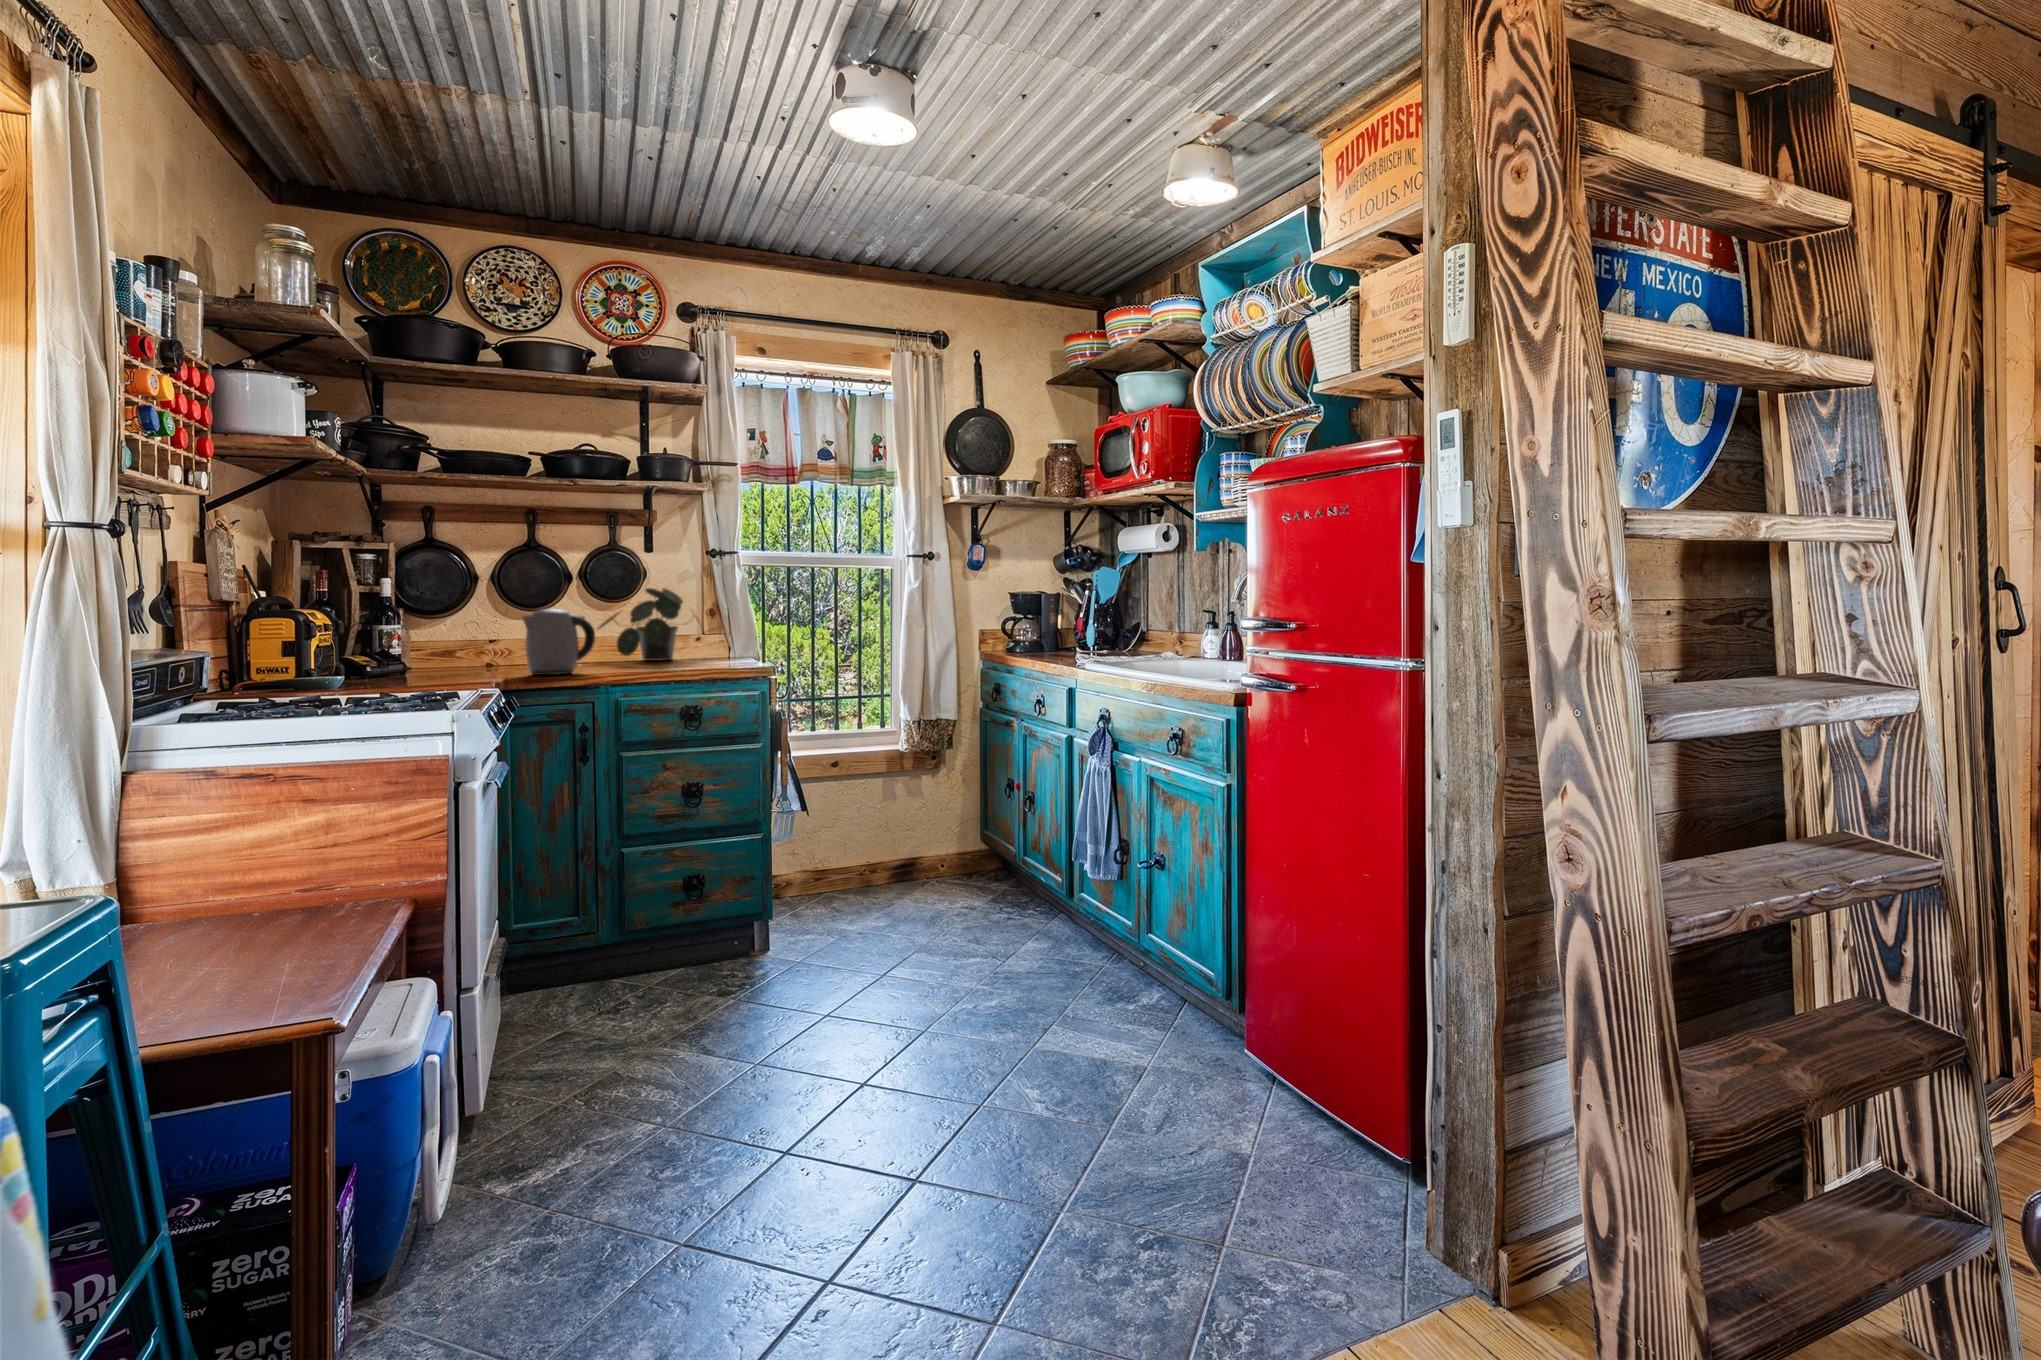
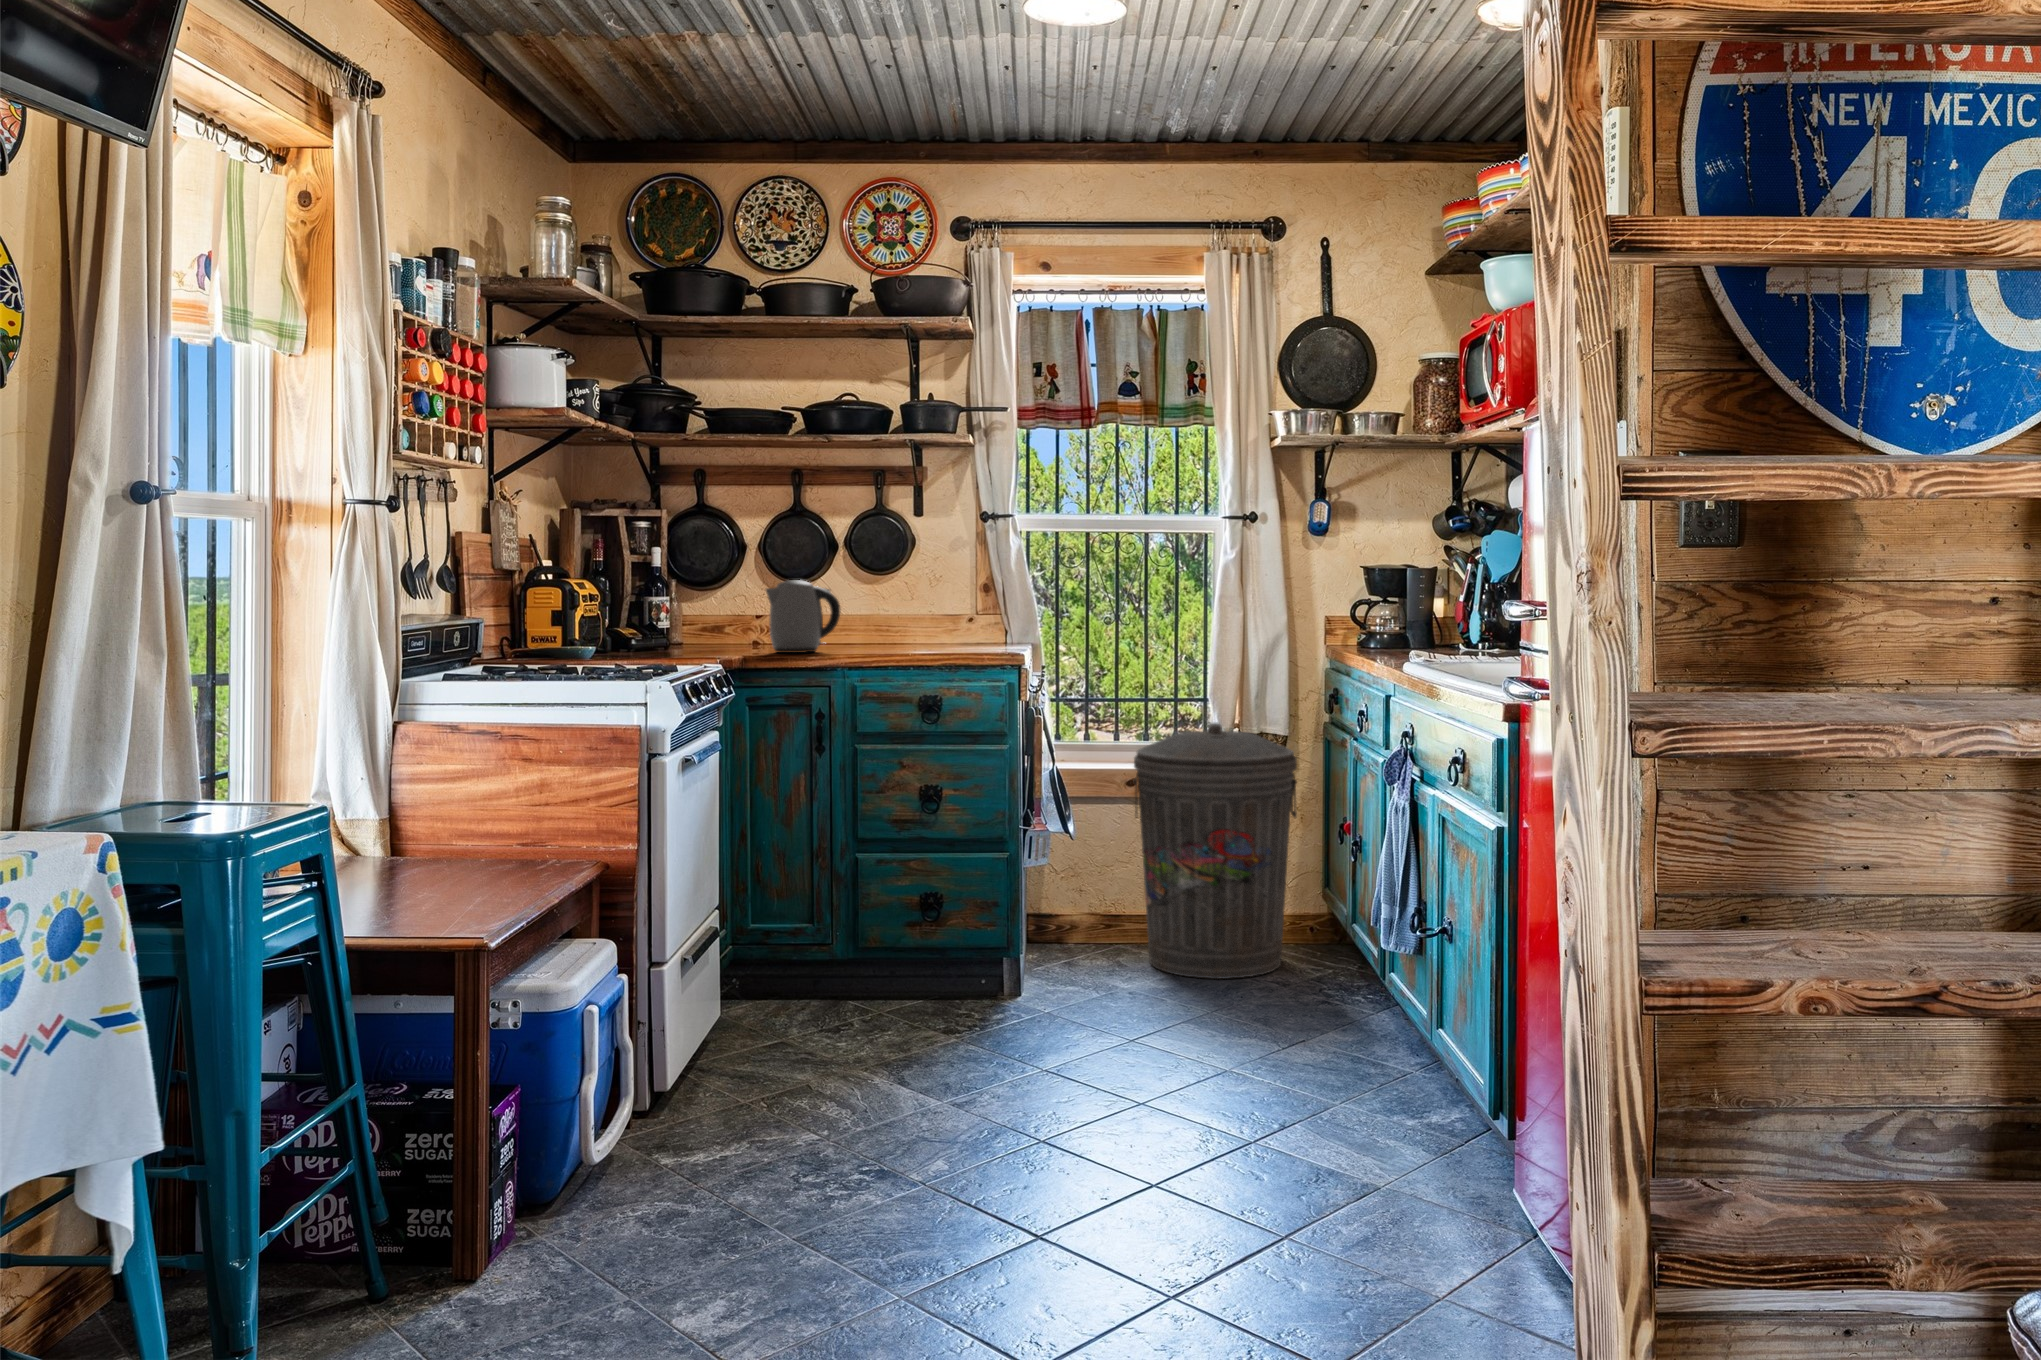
potted plant: present [598,588,702,661] -> none [859,557,972,641]
trash can: none [847,719,977,922] -> present [1134,723,1297,979]

